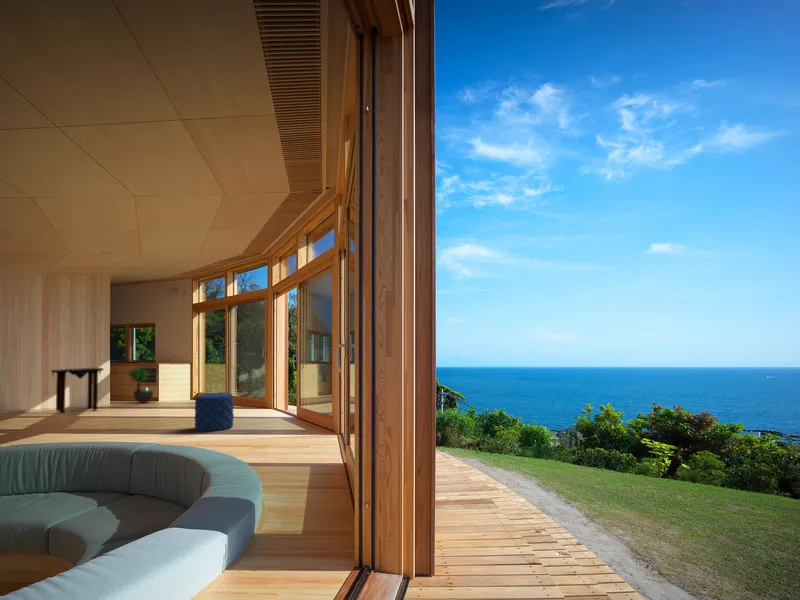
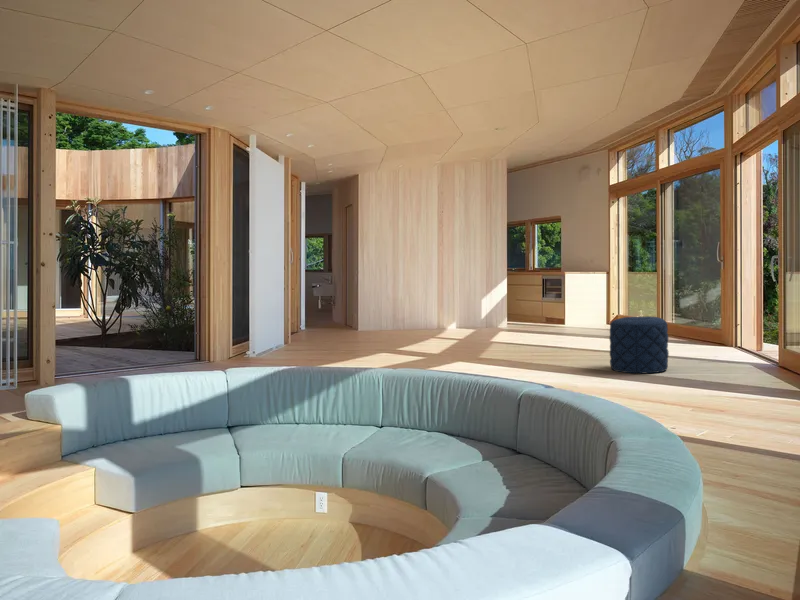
potted tree: present [128,367,153,403] -> none [524,272,560,324]
side table: present [51,368,103,414] -> none [441,276,497,332]

